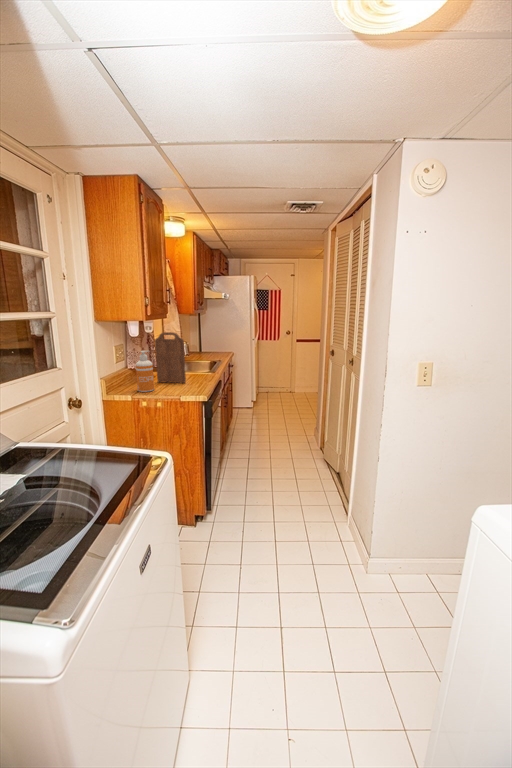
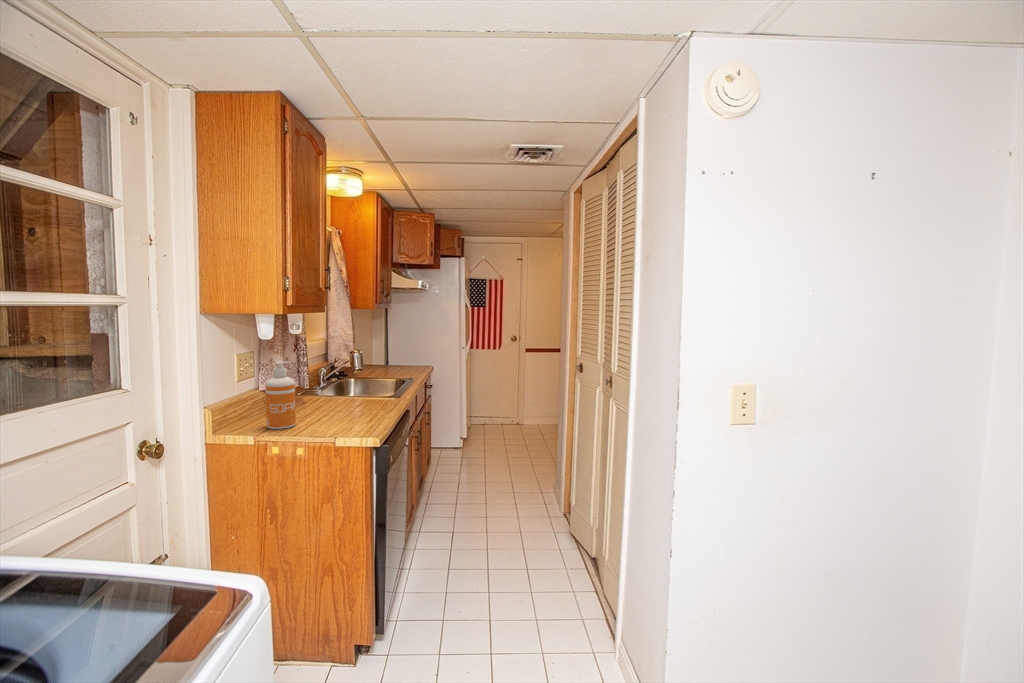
cutting board: present [155,332,186,383] -> none [304,333,352,413]

